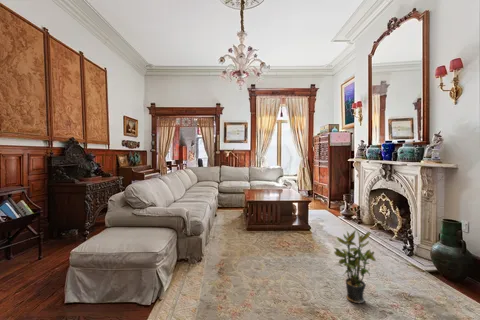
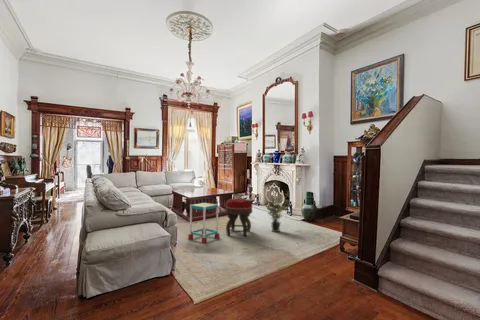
footstool: none [257,225,305,300] -> present [226,198,252,236]
side table: none [195,227,239,300] -> present [188,203,219,242]

